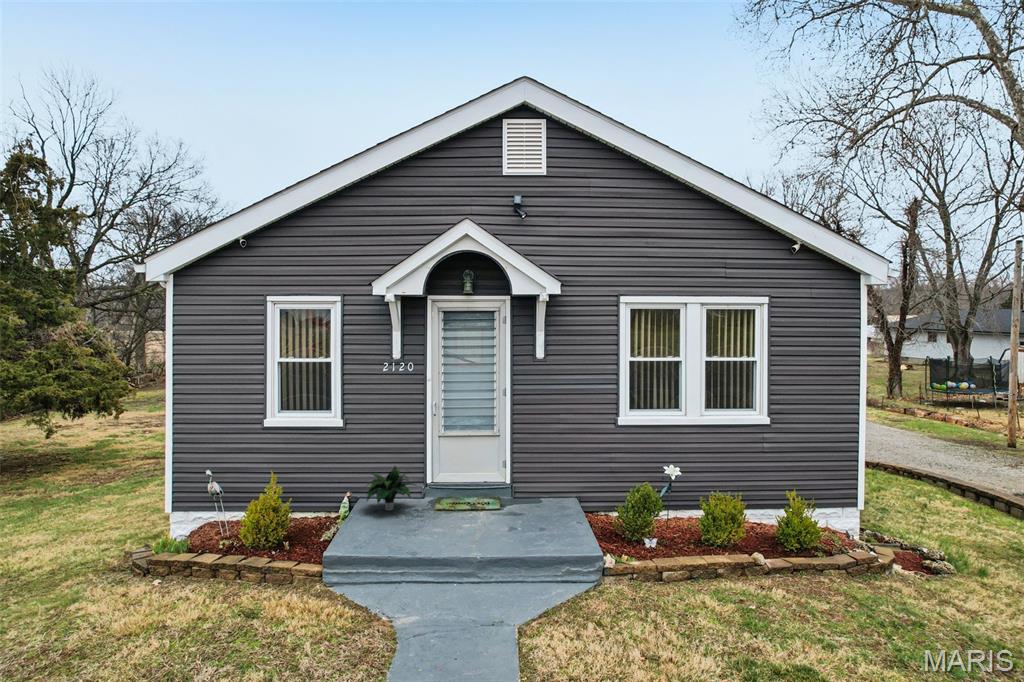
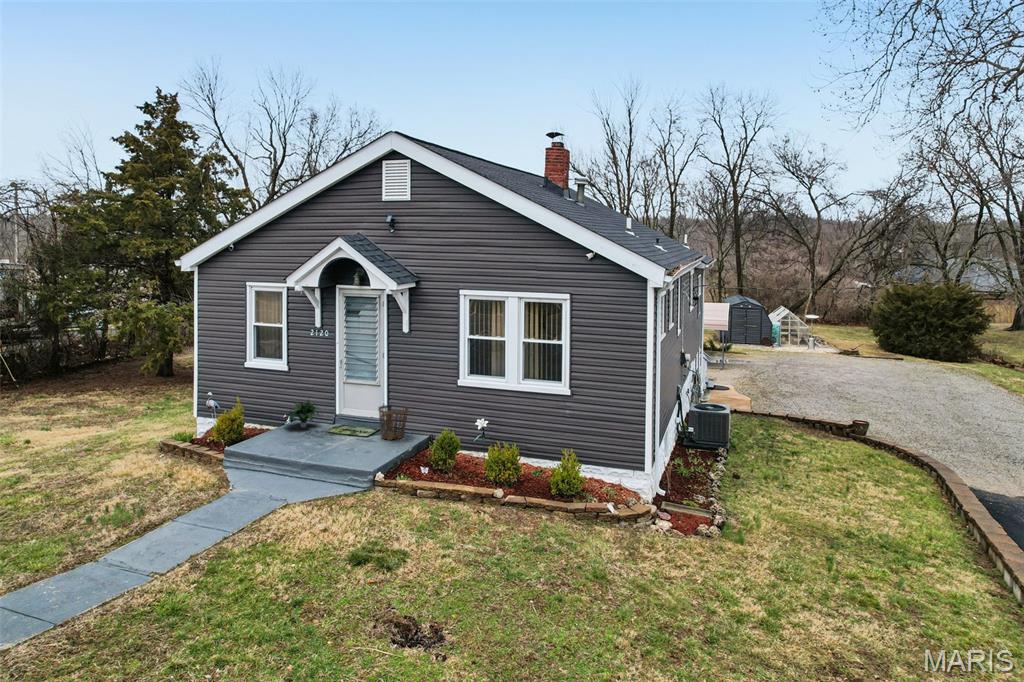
basket: none [515,461,557,511] -> present [378,405,408,440]

